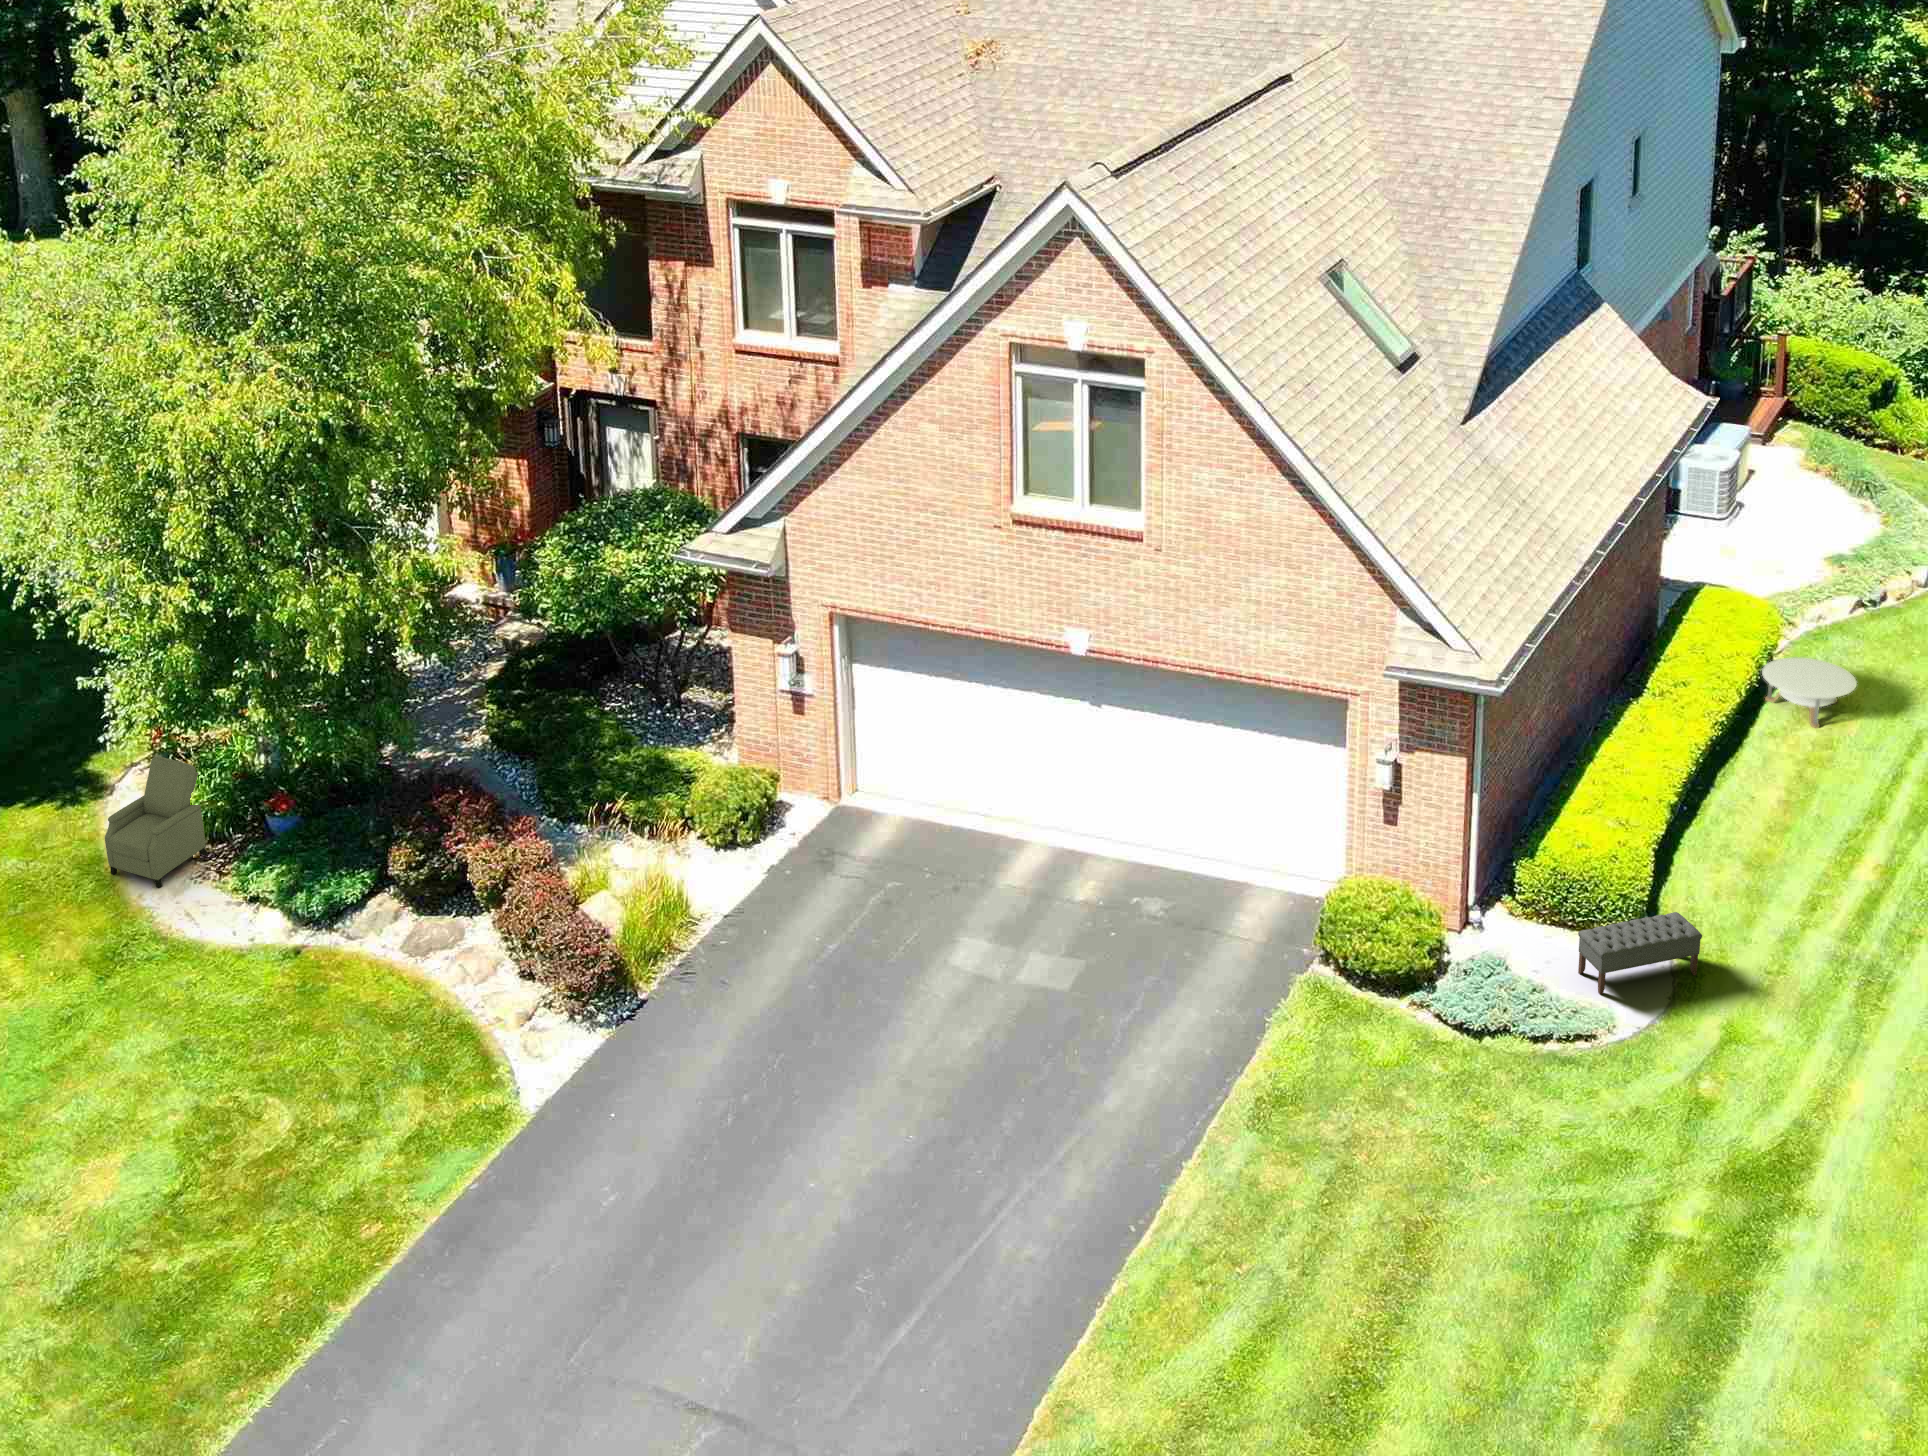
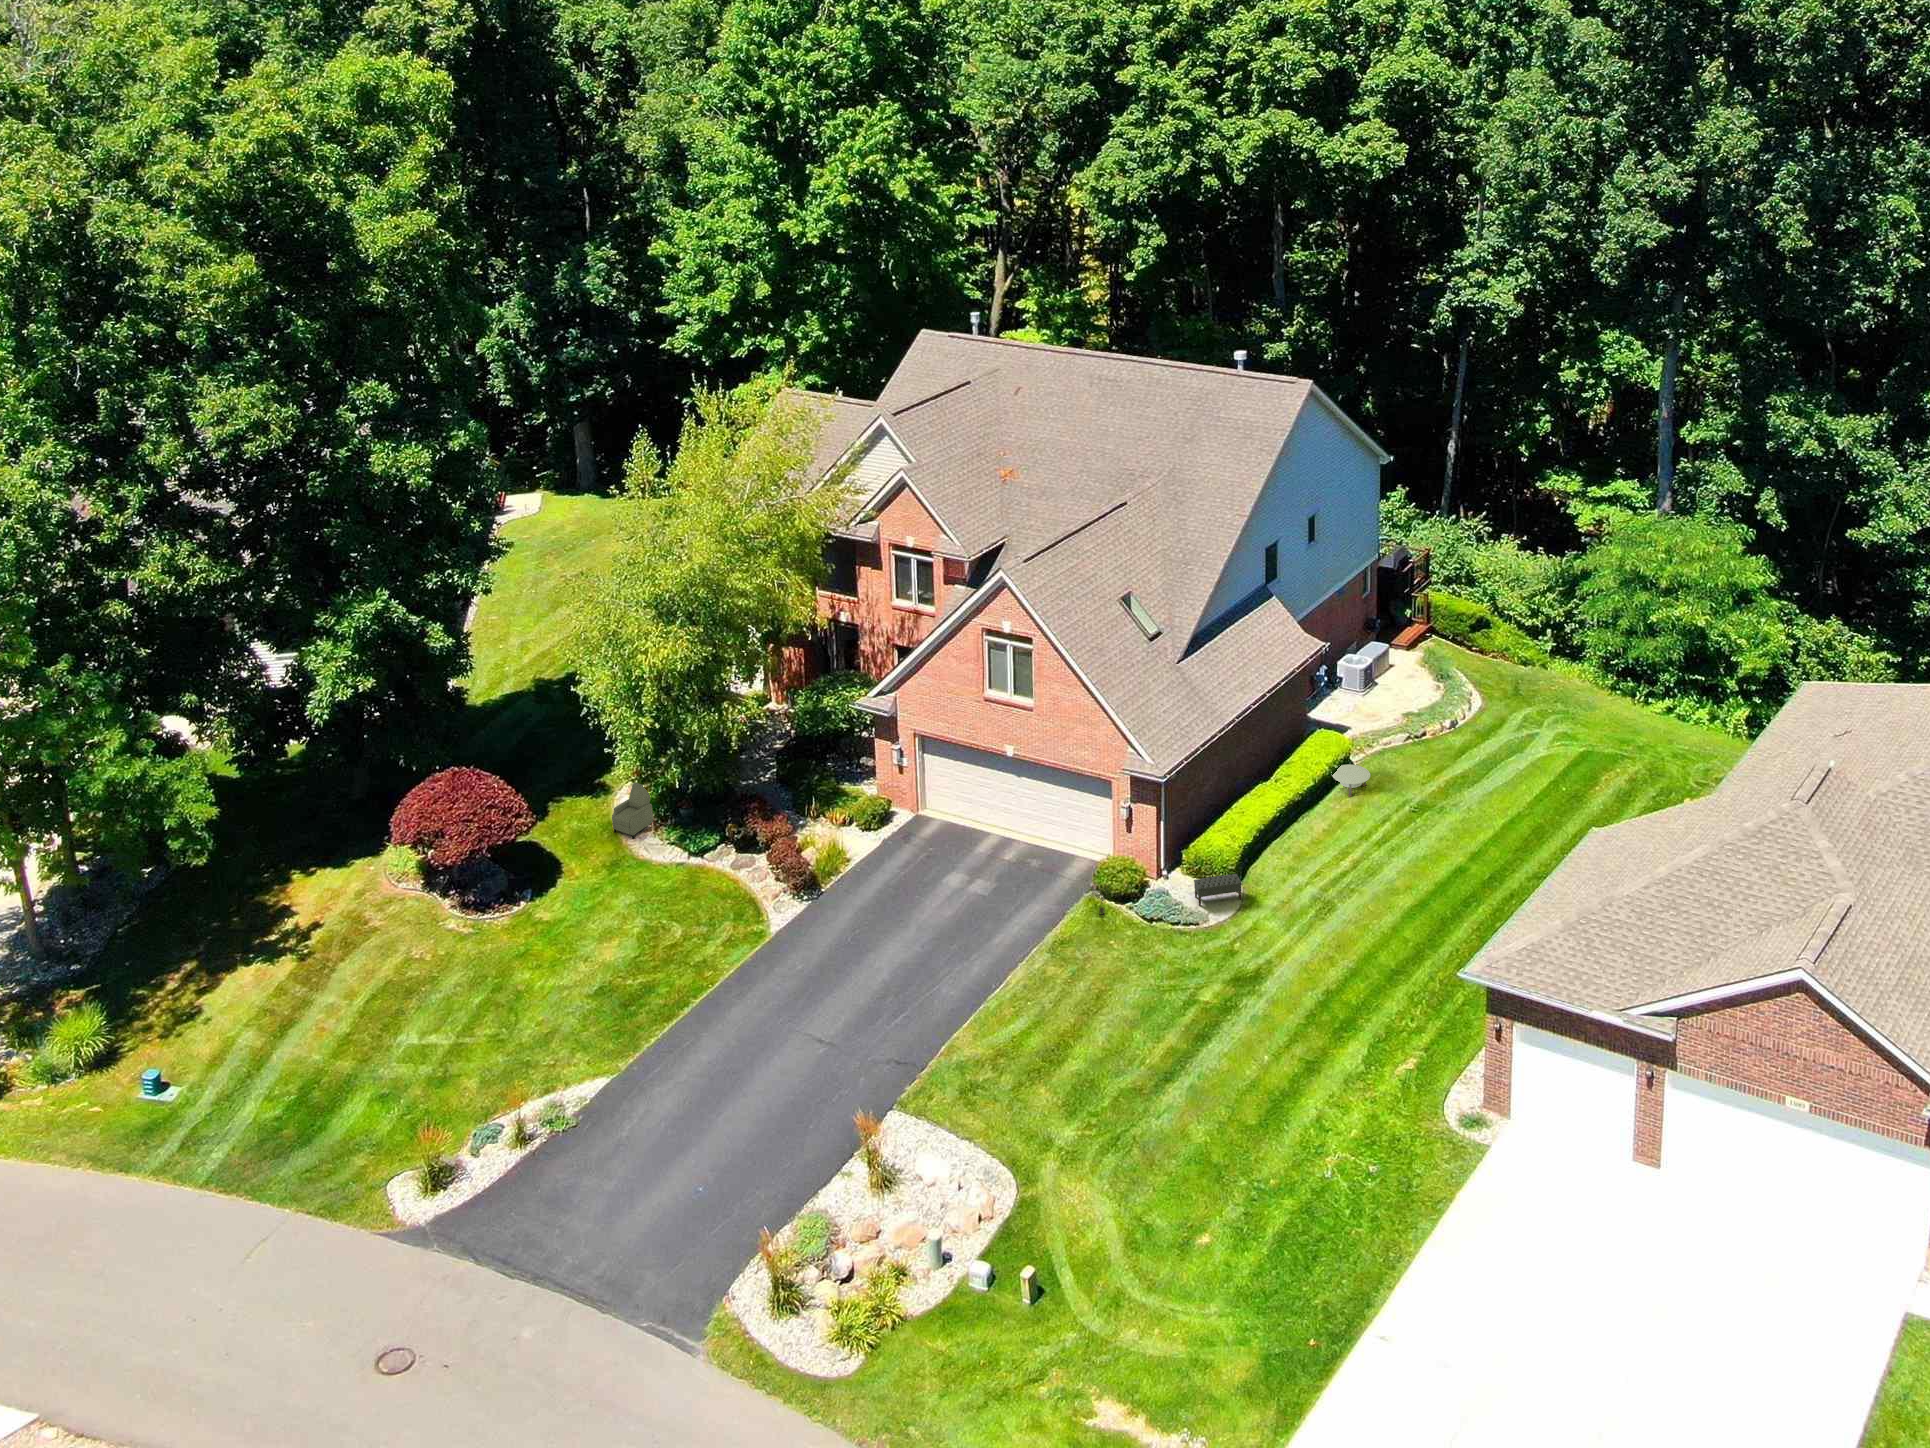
potted plant: none [1331,951,1397,1028] -> present [1091,886,1112,915]

